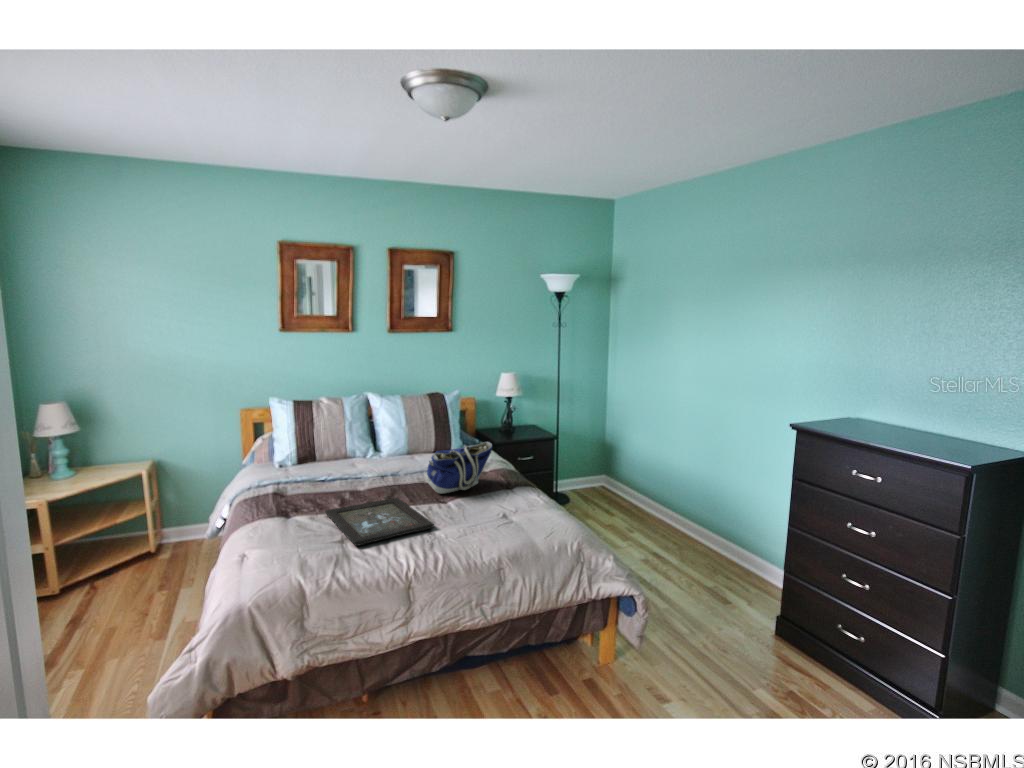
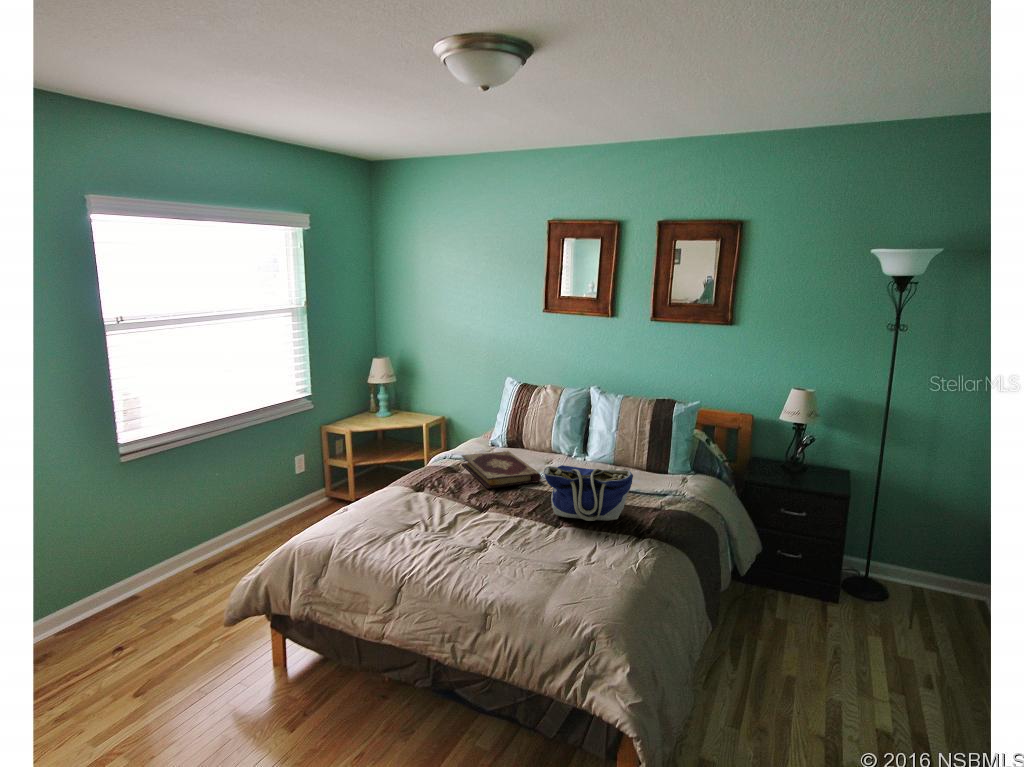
book: none [285,463,381,495] -> present [462,451,541,489]
tray: present [325,498,434,546] -> none [403,494,514,544]

